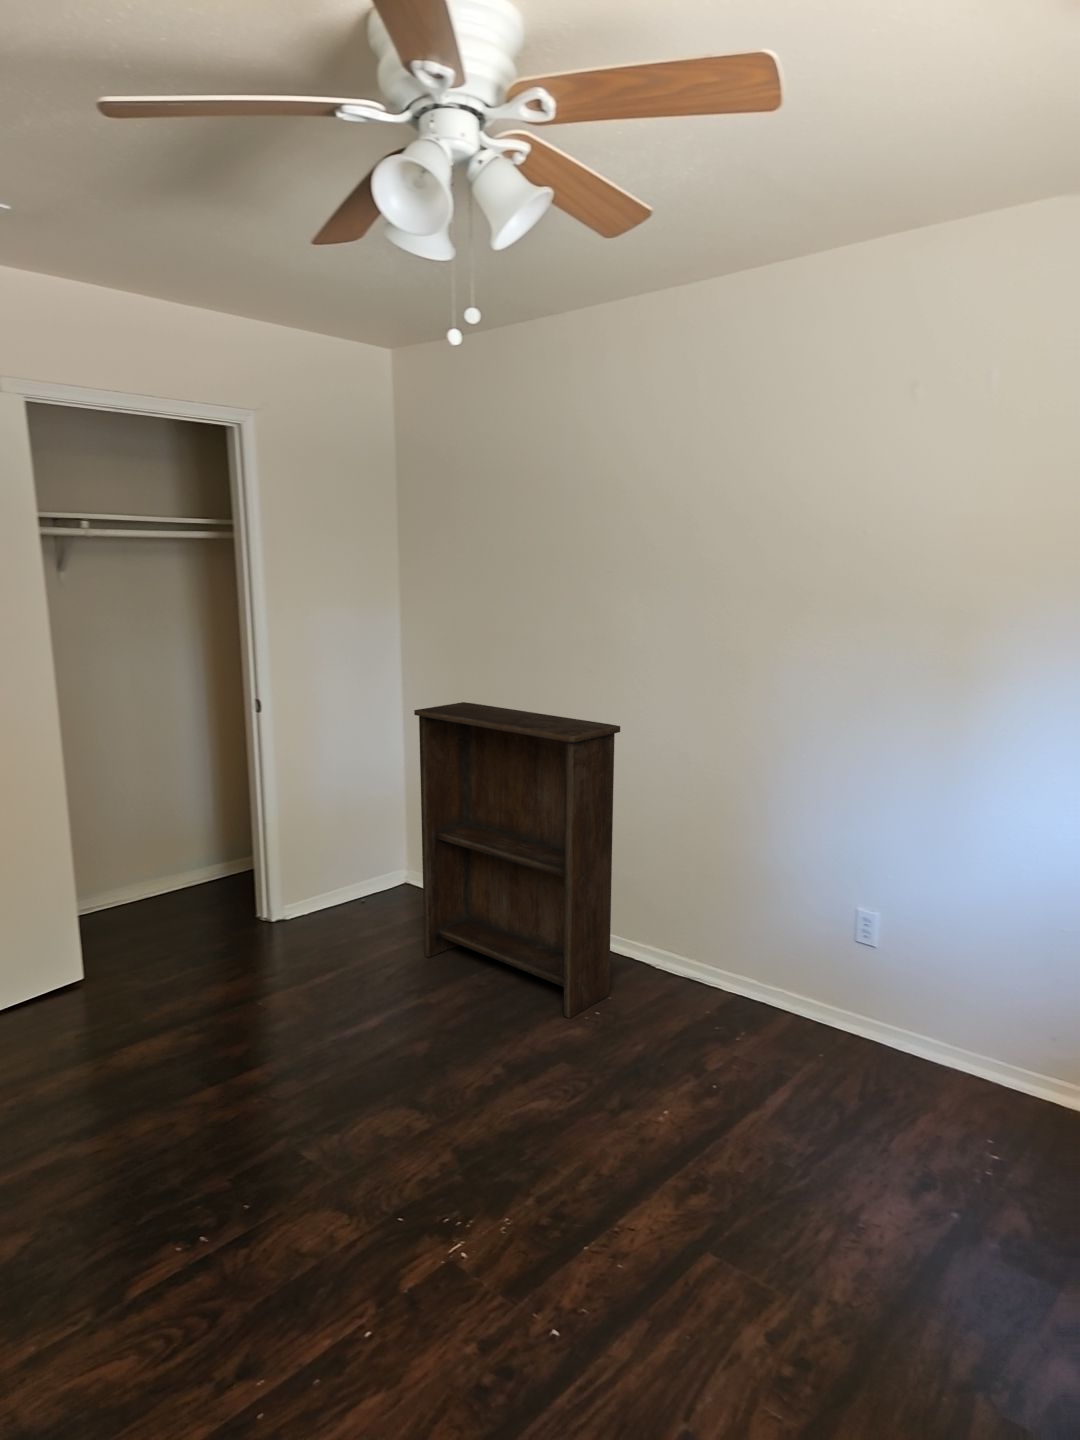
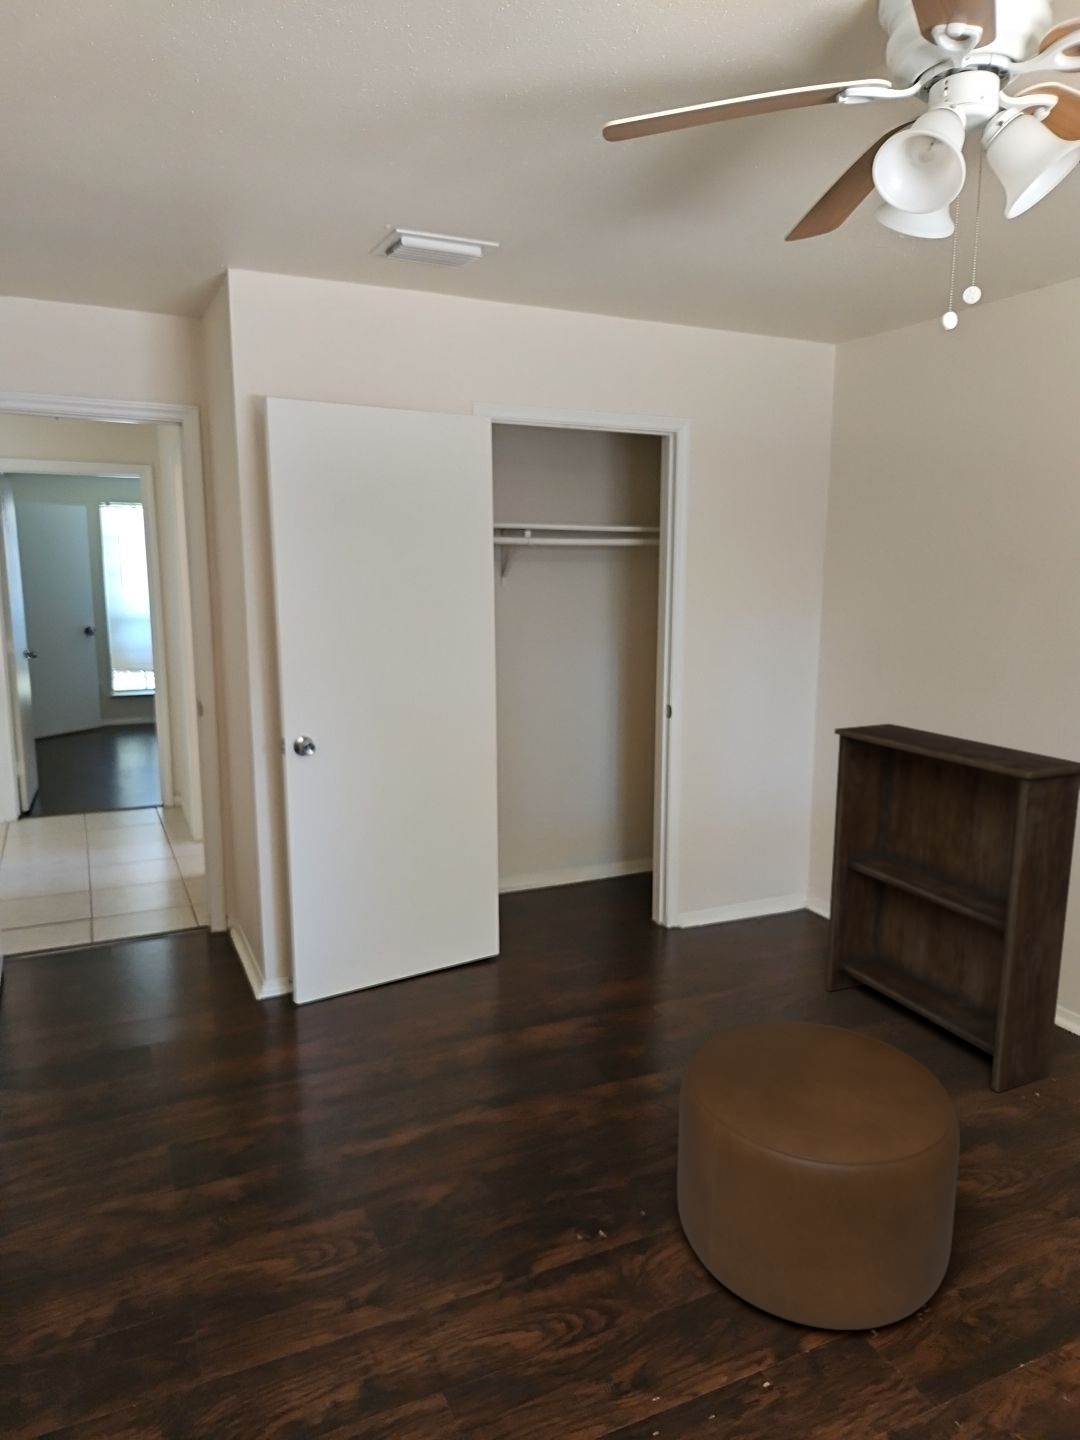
ottoman: none [273,988,527,1270] -> present [677,1021,960,1330]

